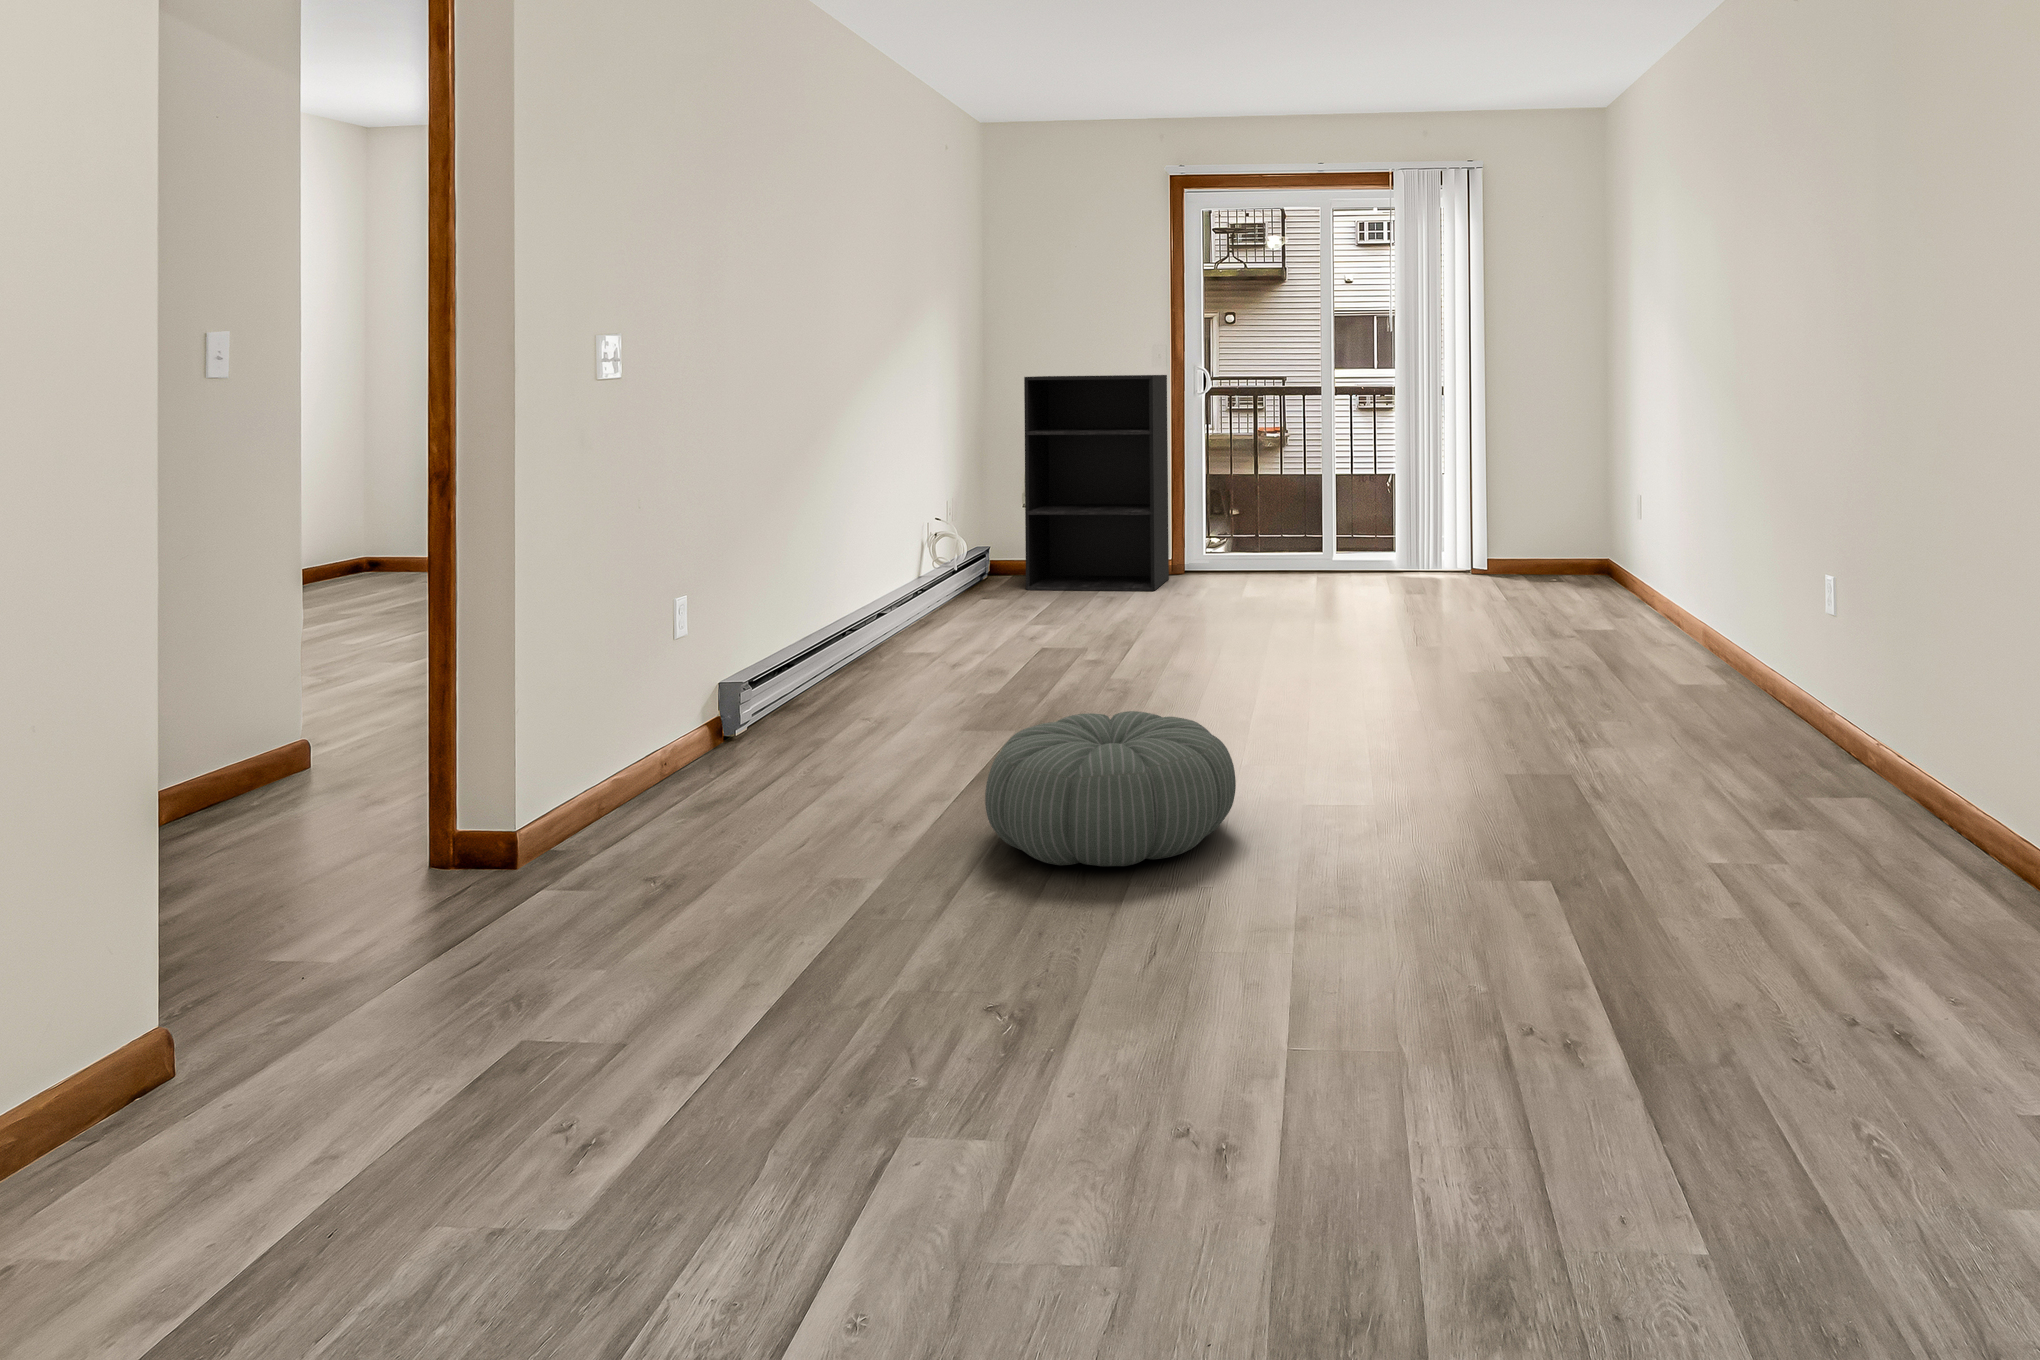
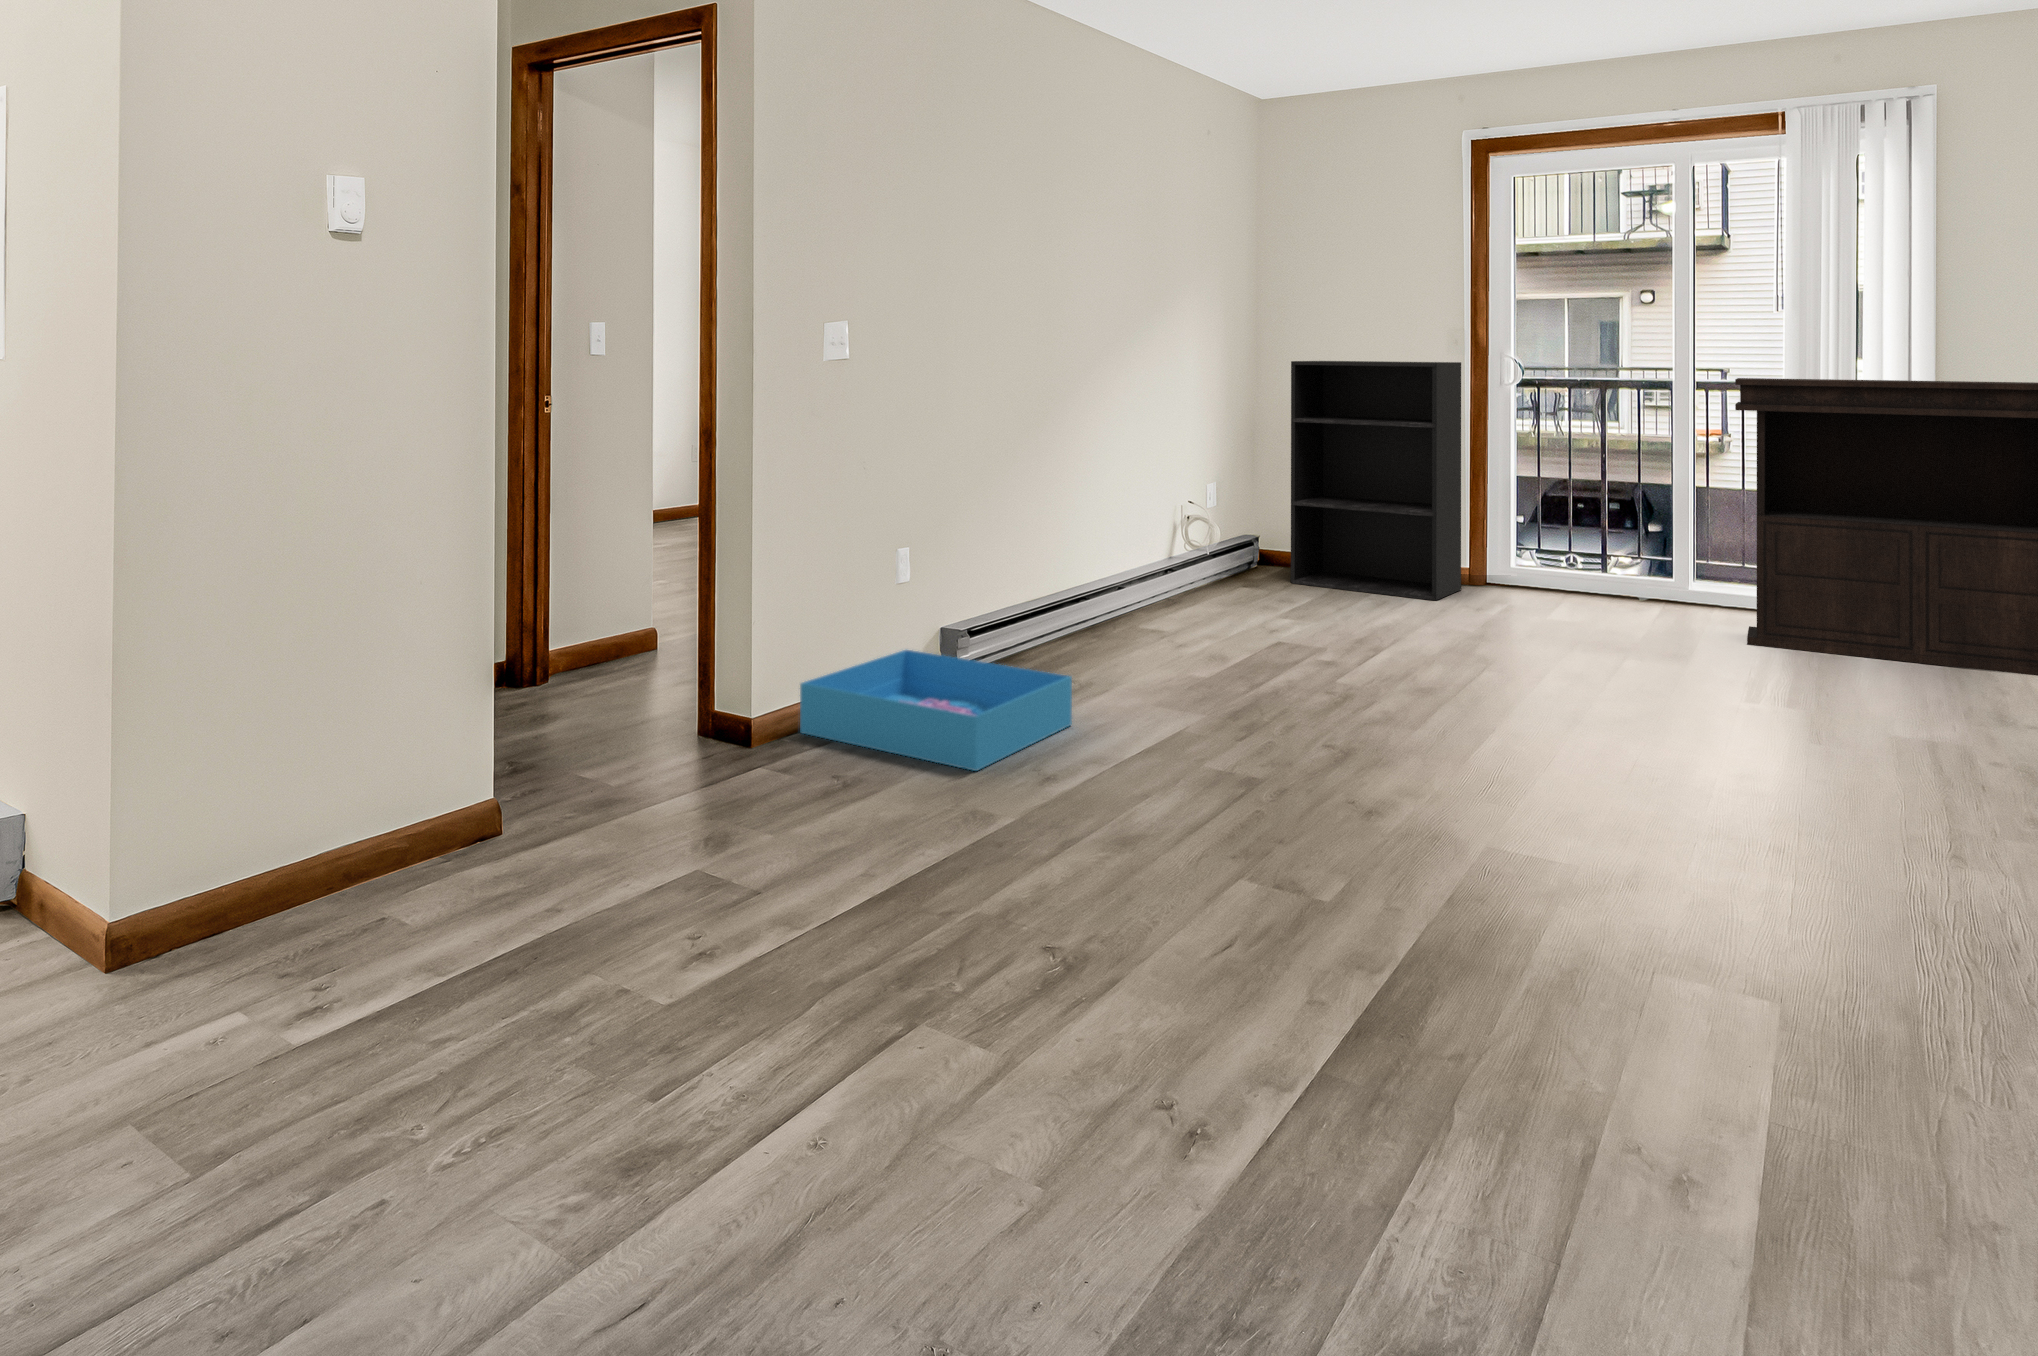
console table: none [1375,380,1603,598] -> present [1735,378,2038,676]
storage bin: none [574,711,889,832] -> present [800,650,1072,771]
pouf: present [985,711,1236,866] -> none [1117,707,1386,865]

